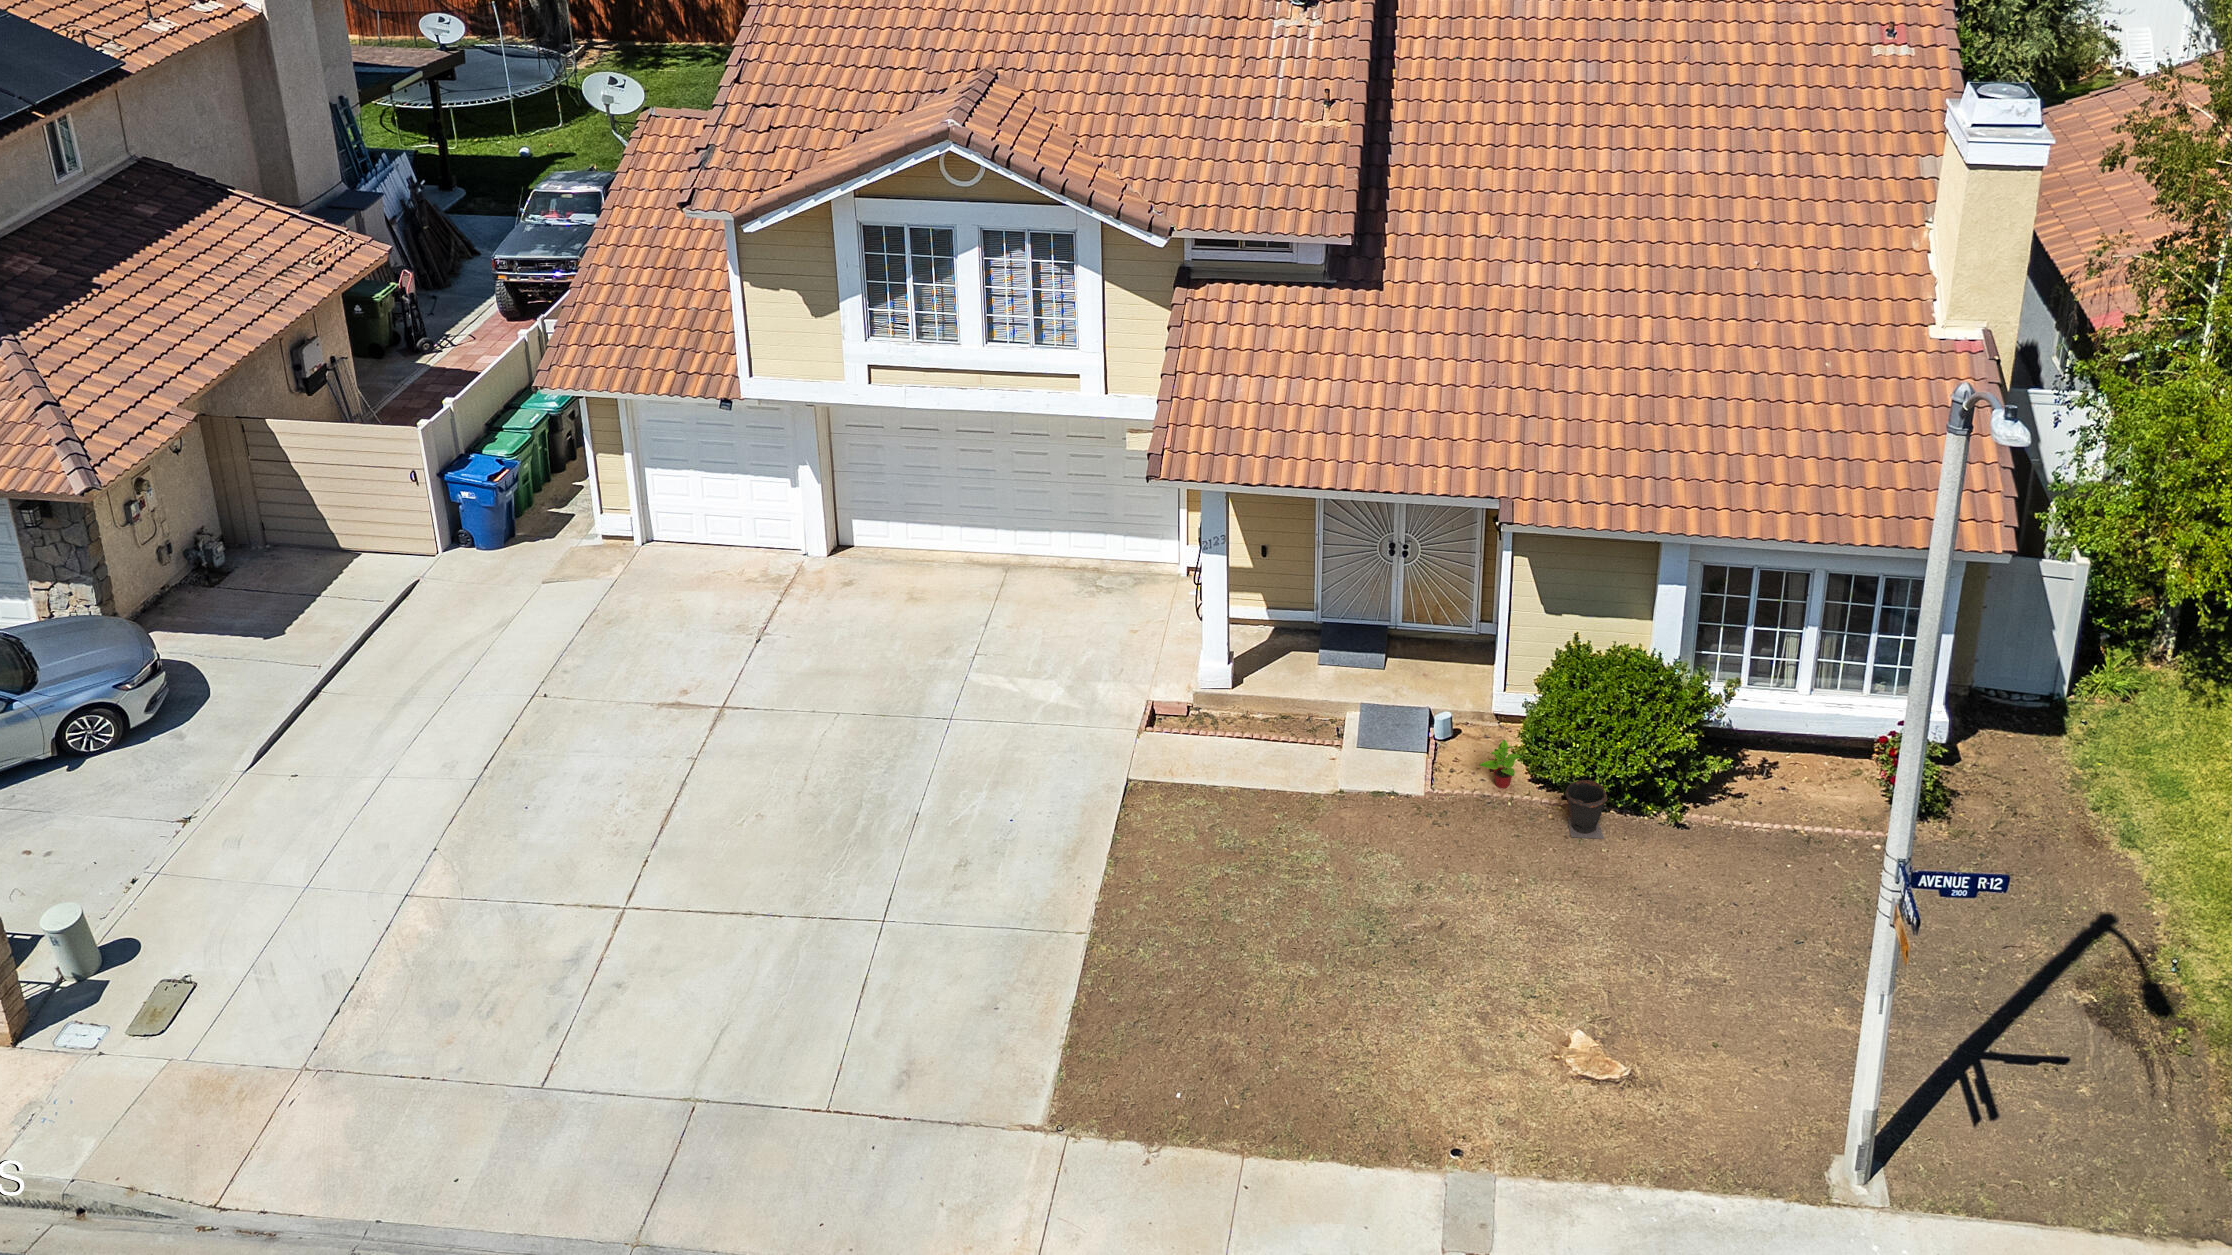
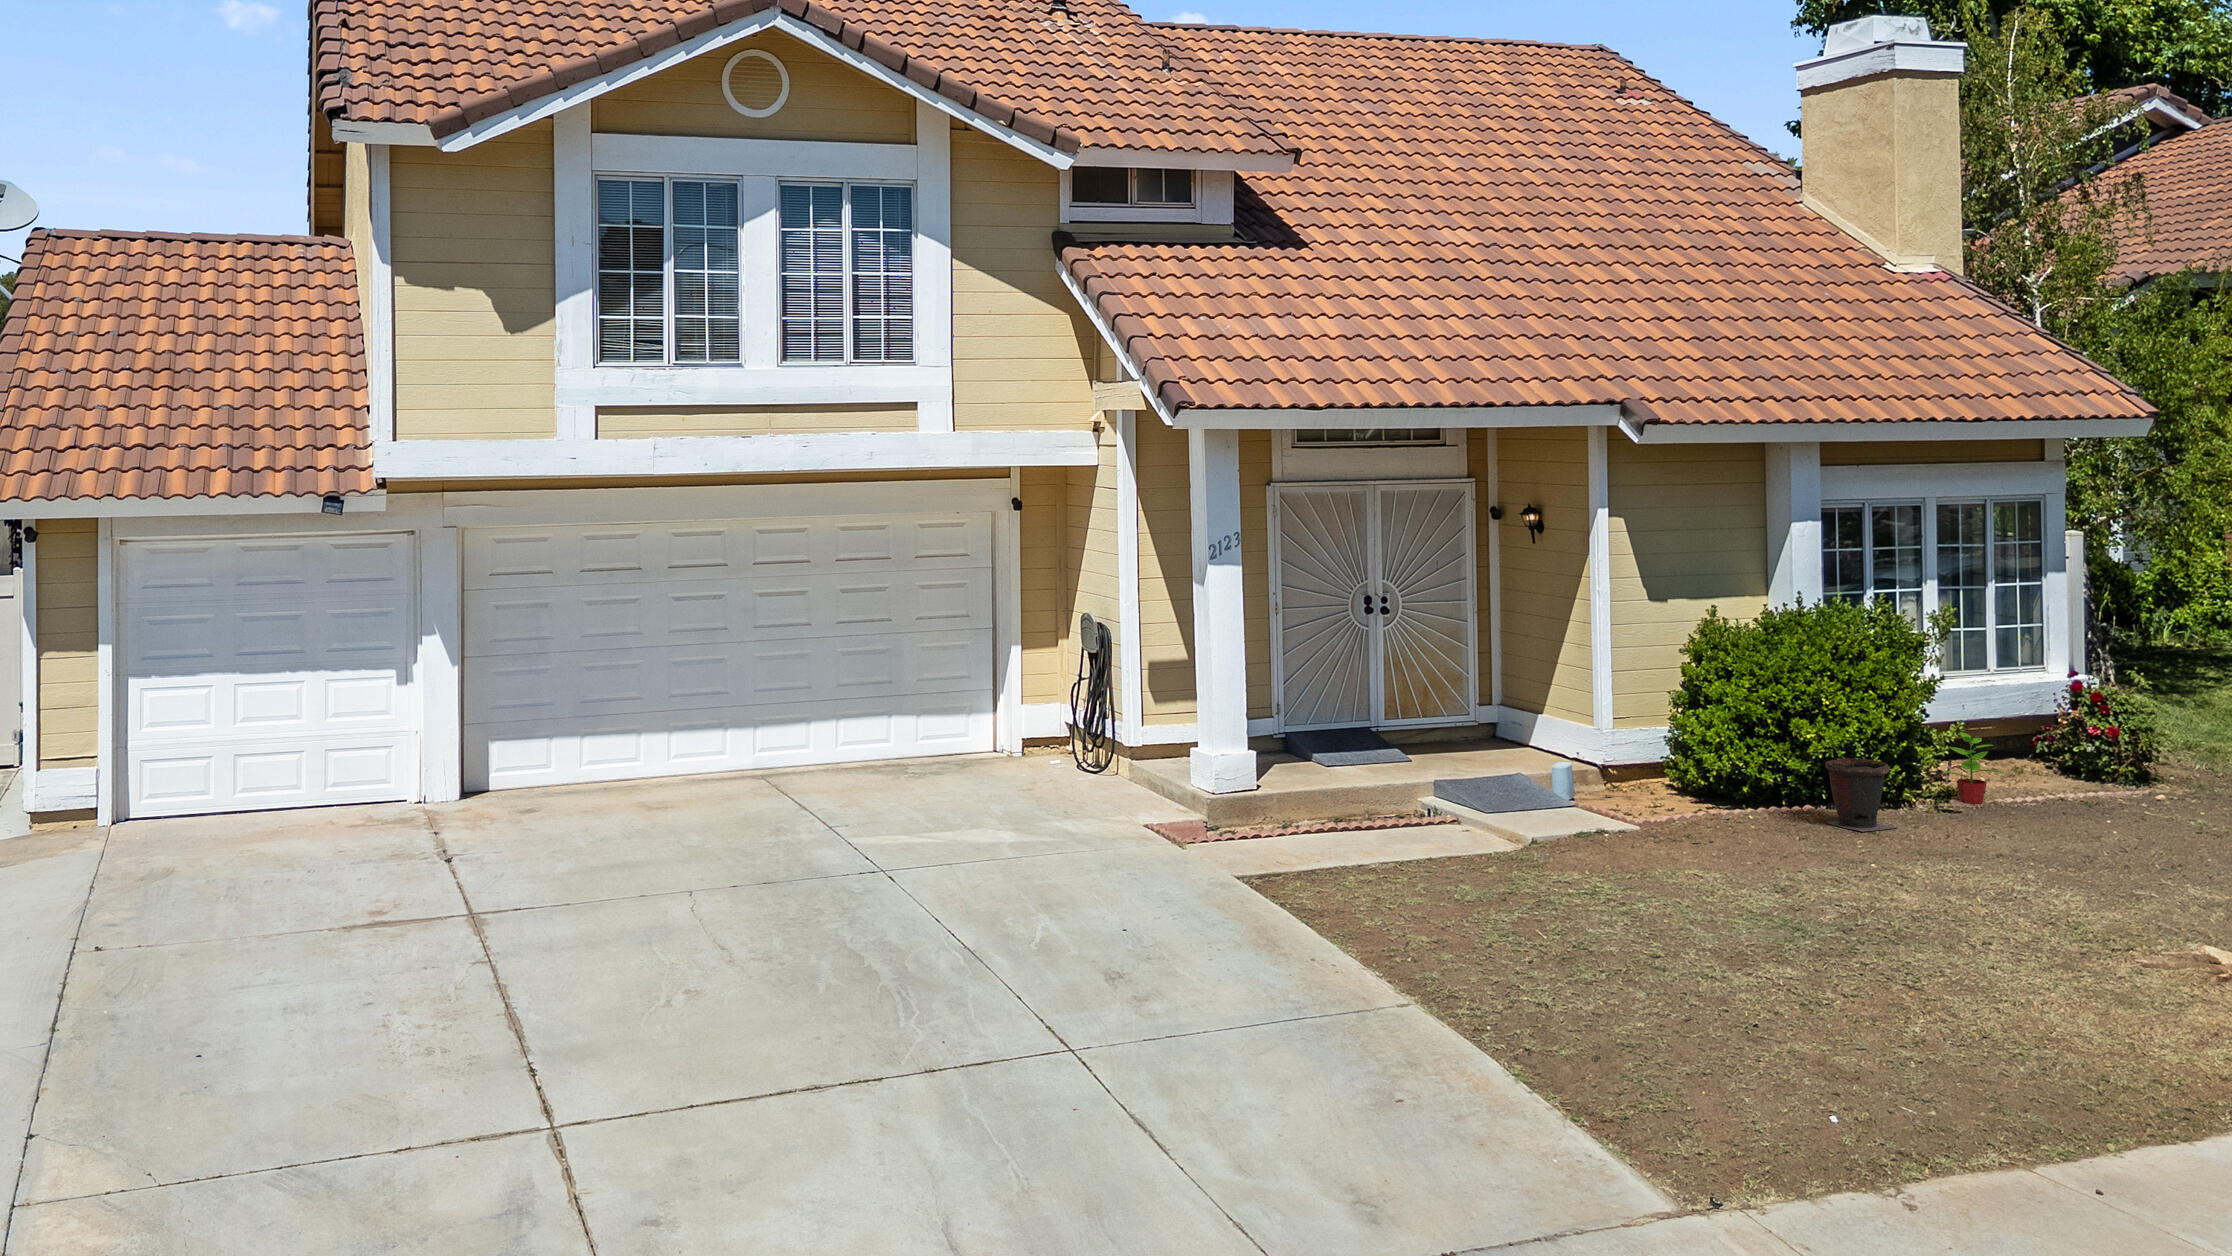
potted plant: present [1480,740,1522,788] -> present [1944,732,2005,803]

